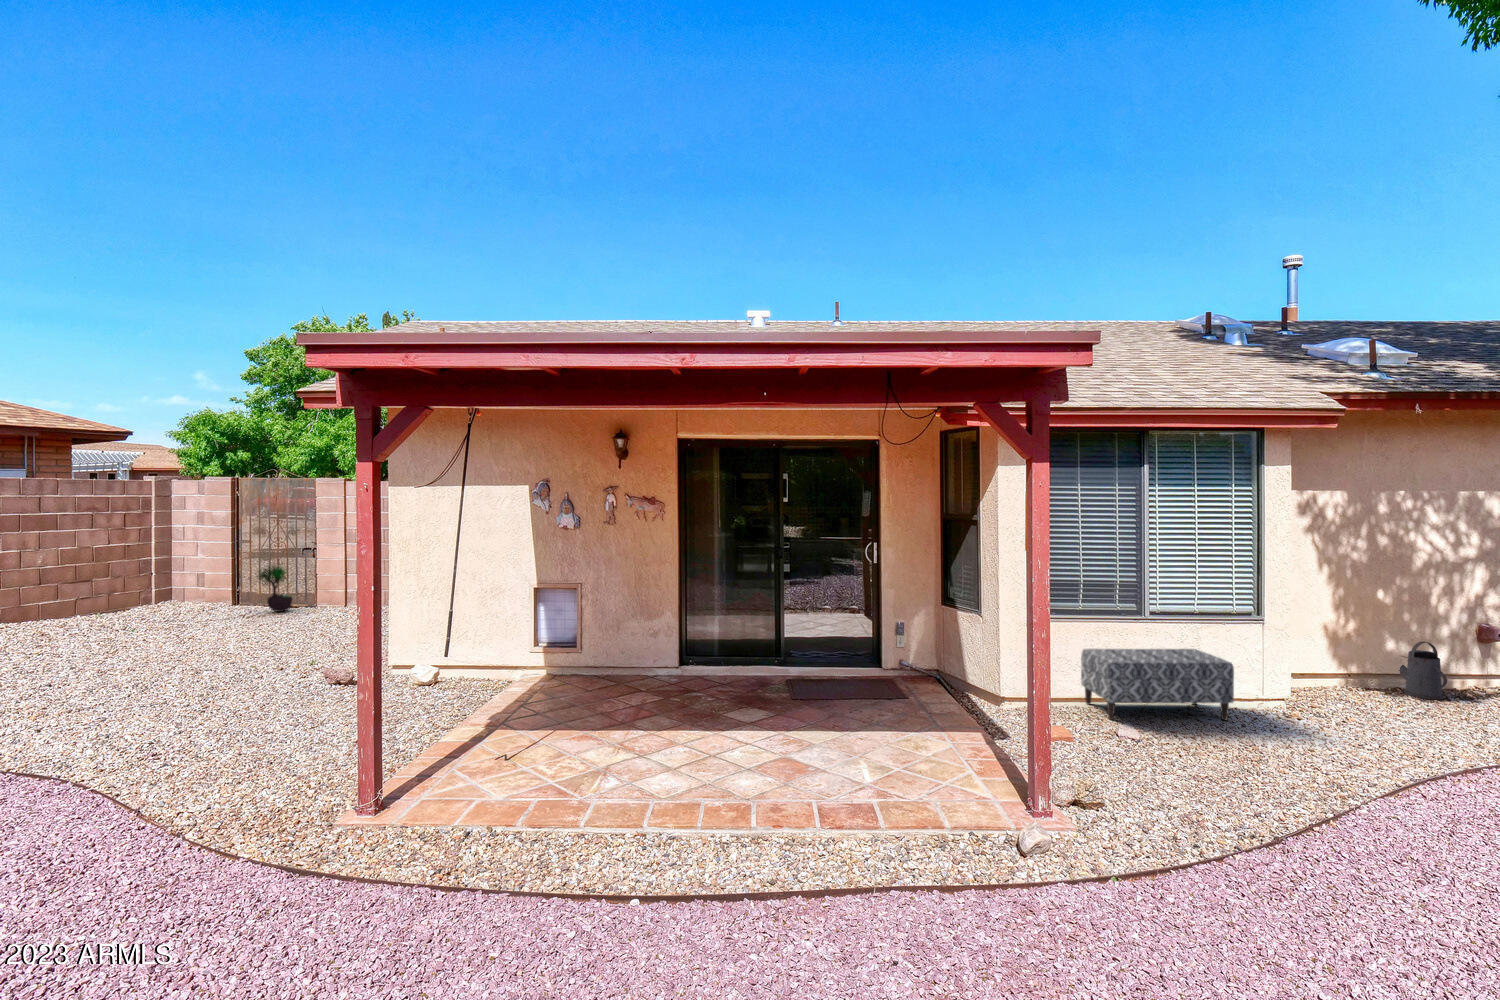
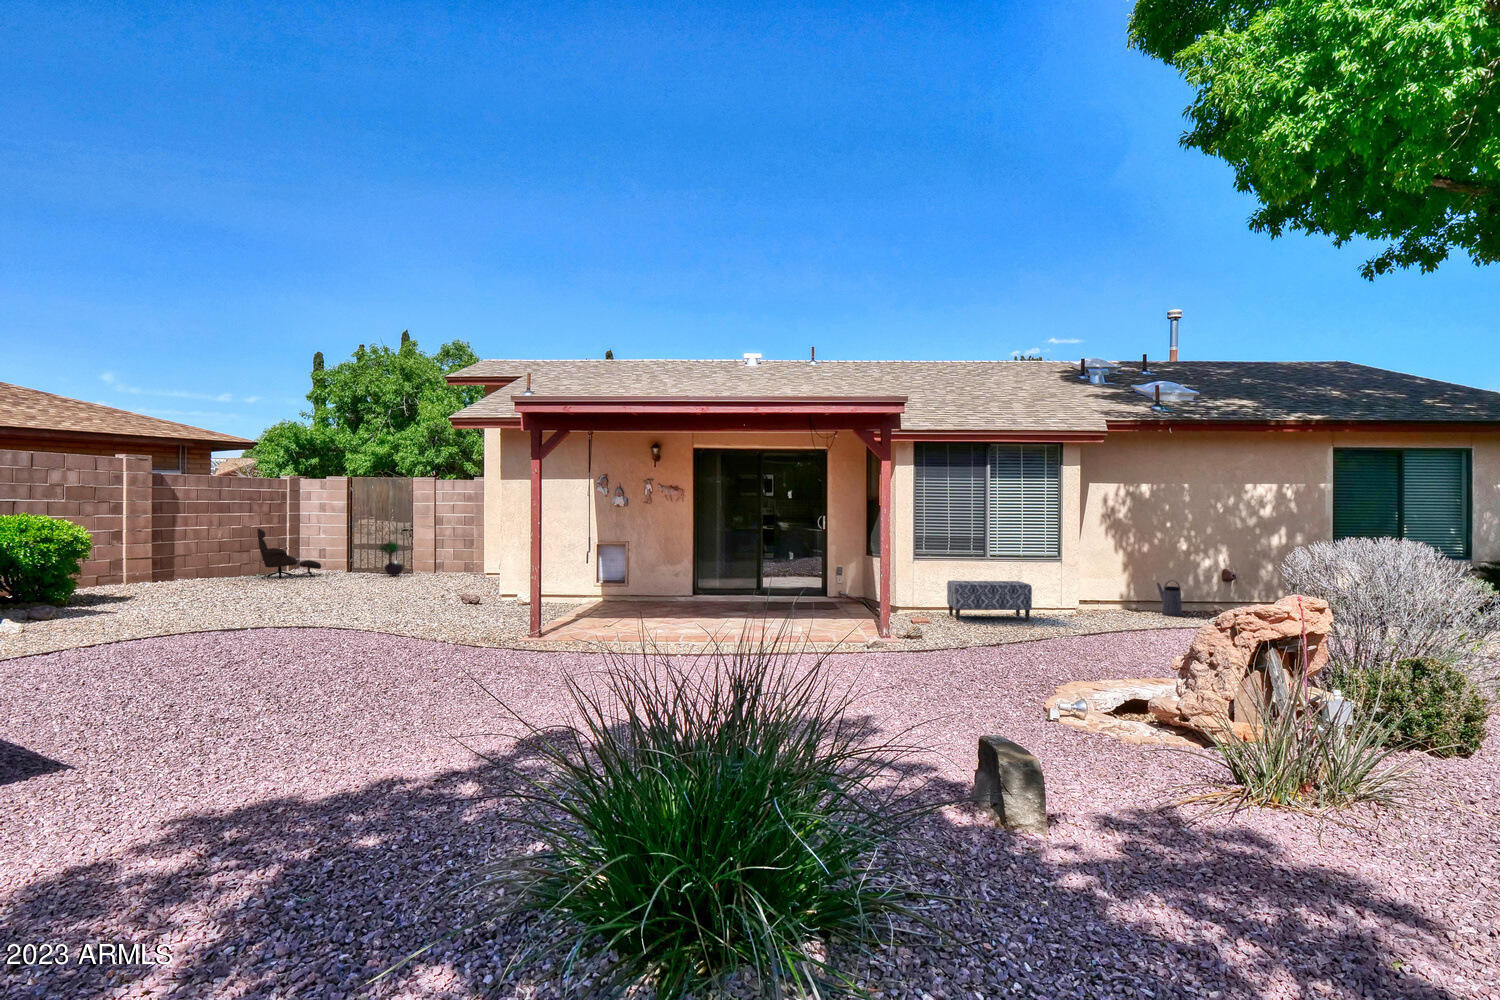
lounge chair: none [79,553,184,621] -> present [257,529,321,579]

